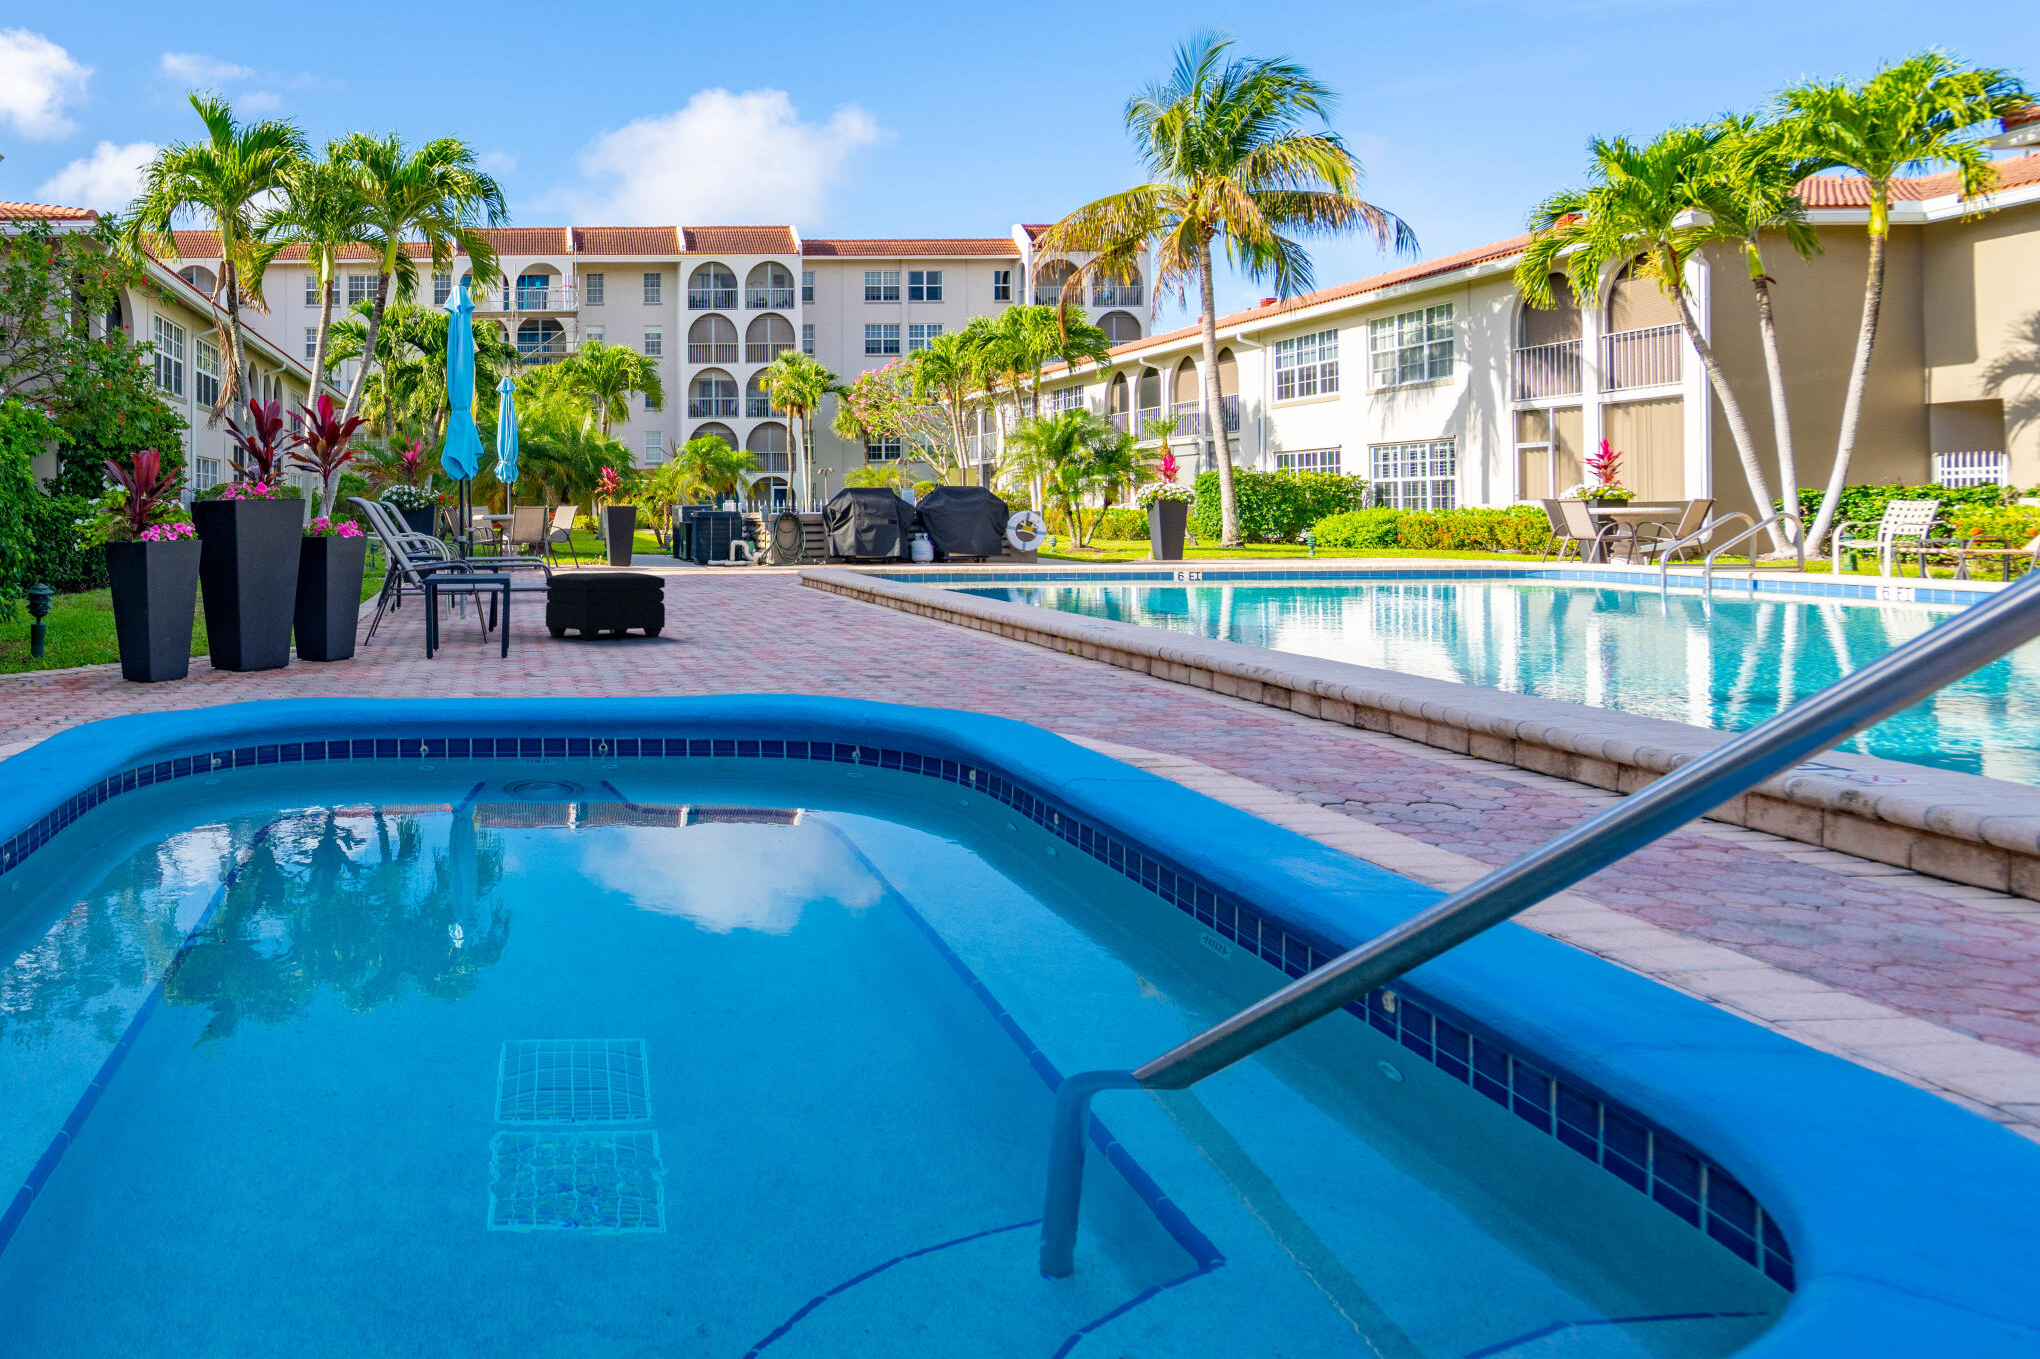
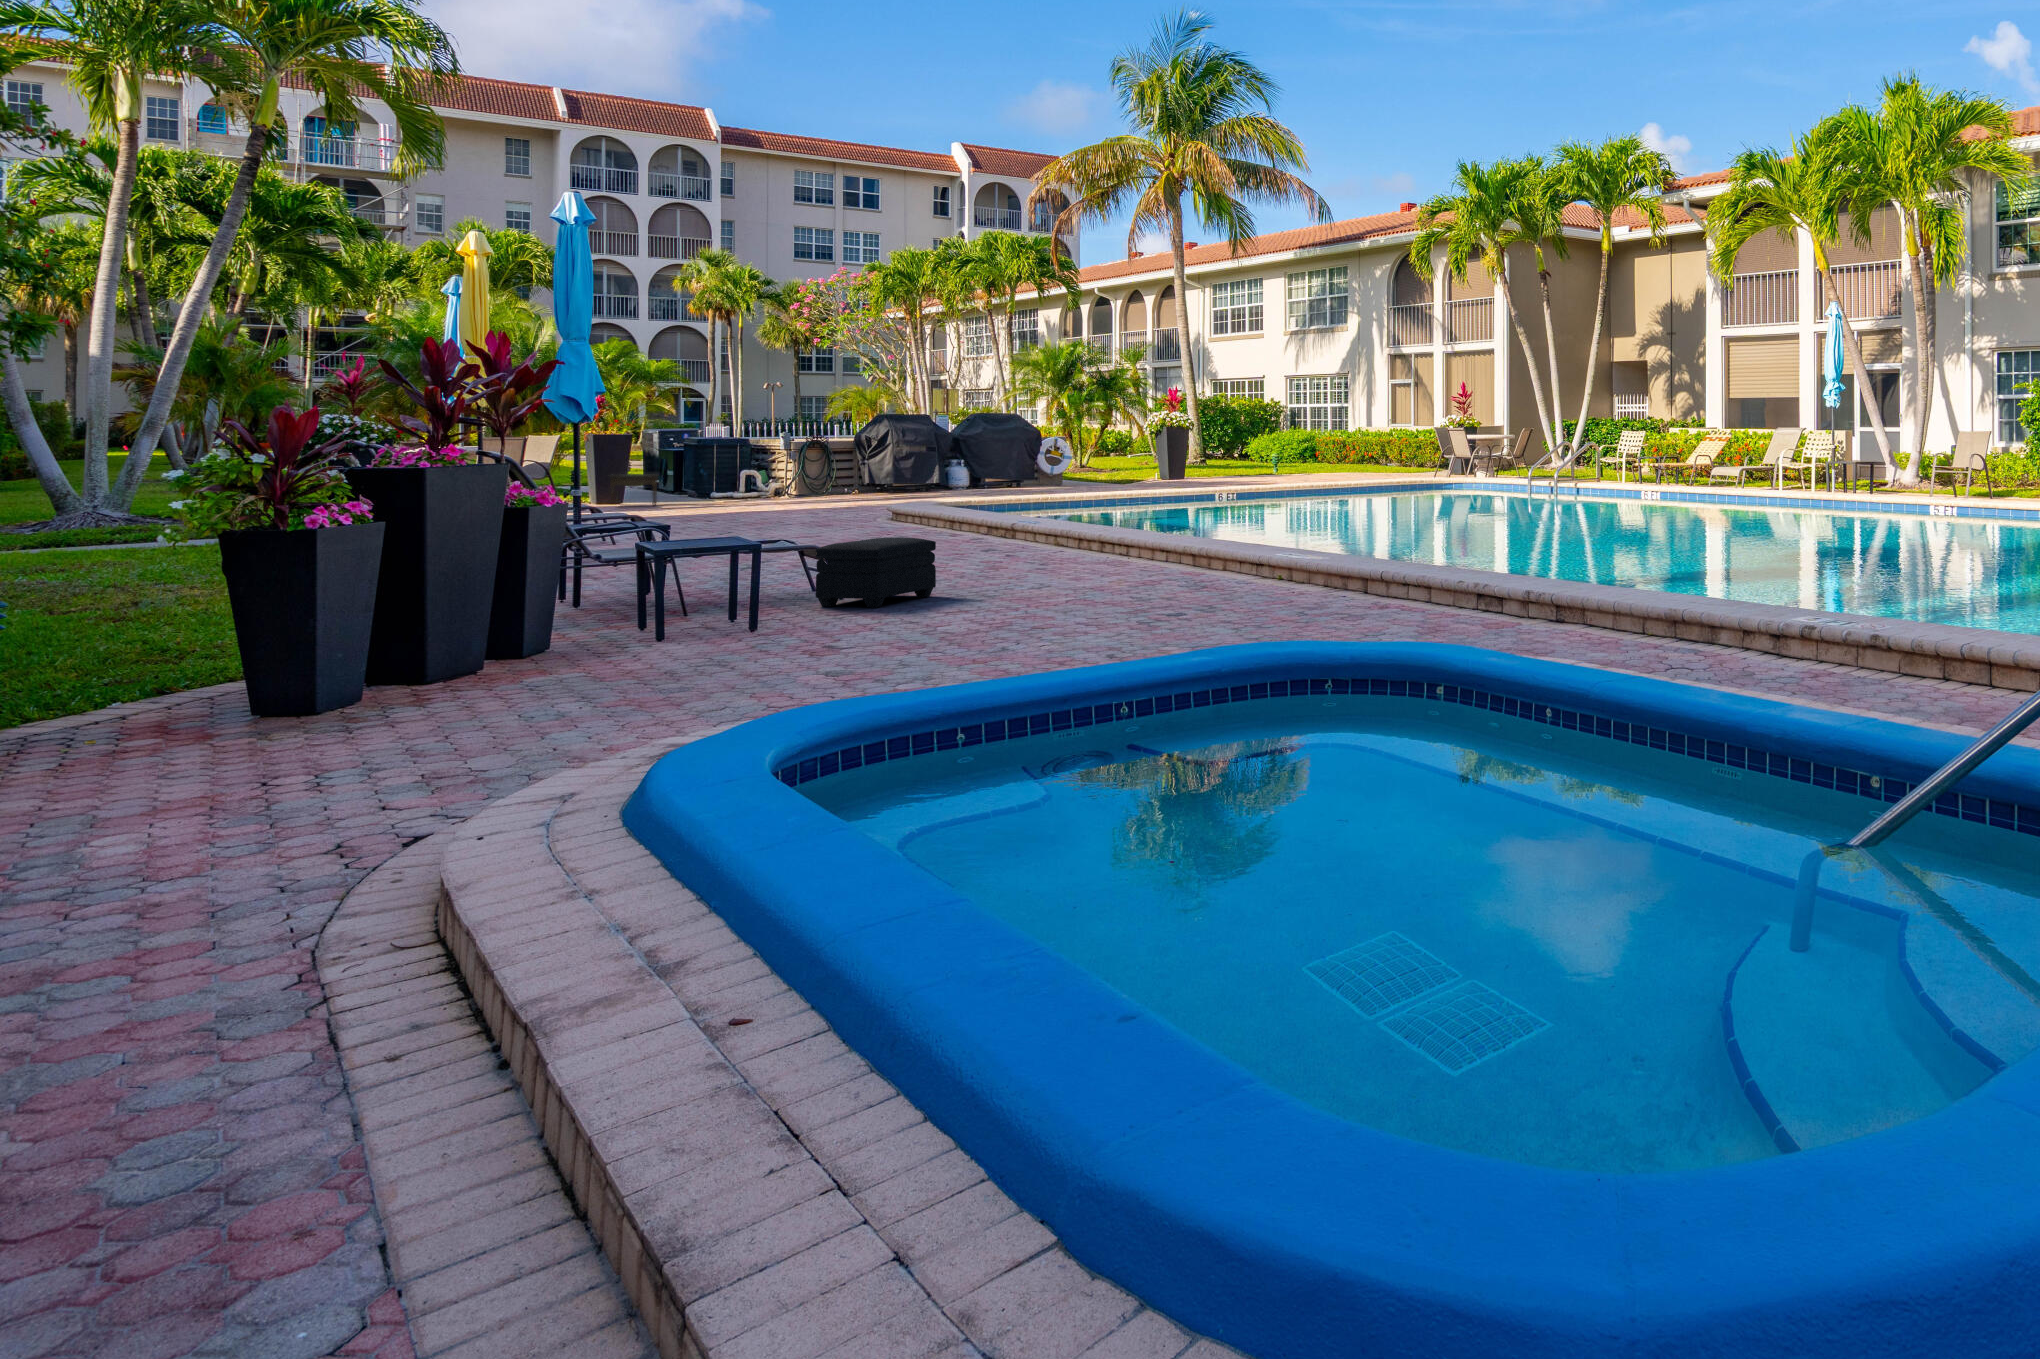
side table: none [609,538,651,567] -> present [610,474,658,505]

